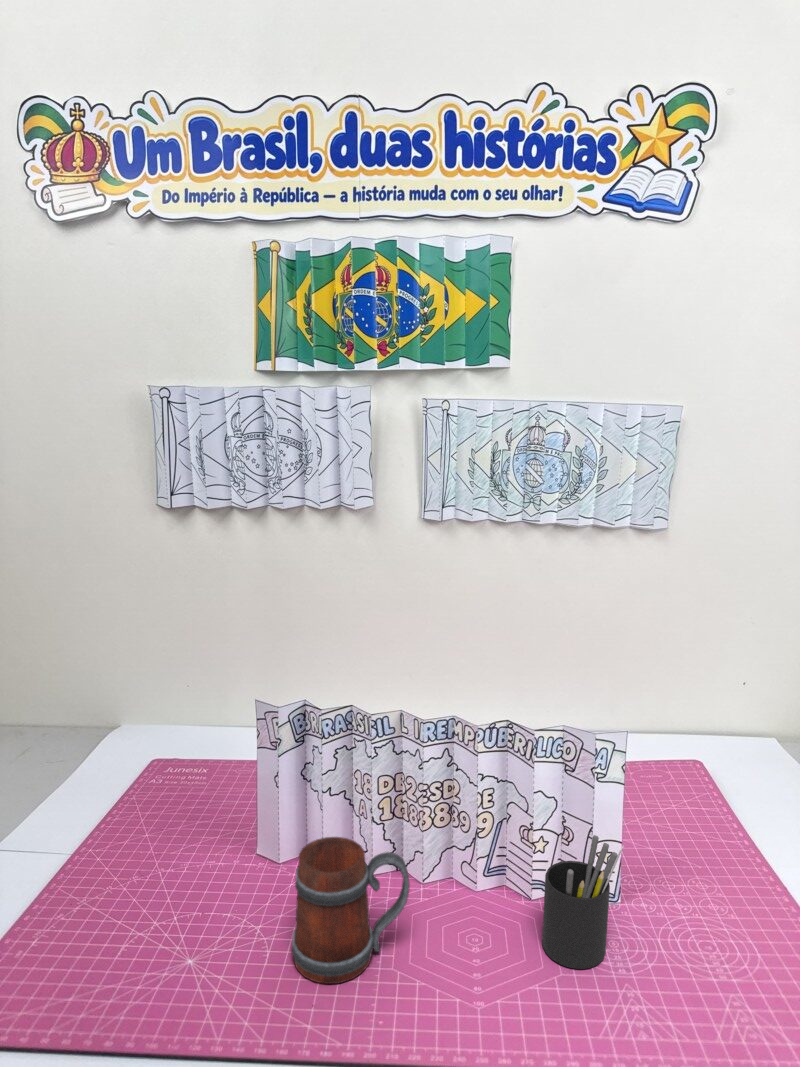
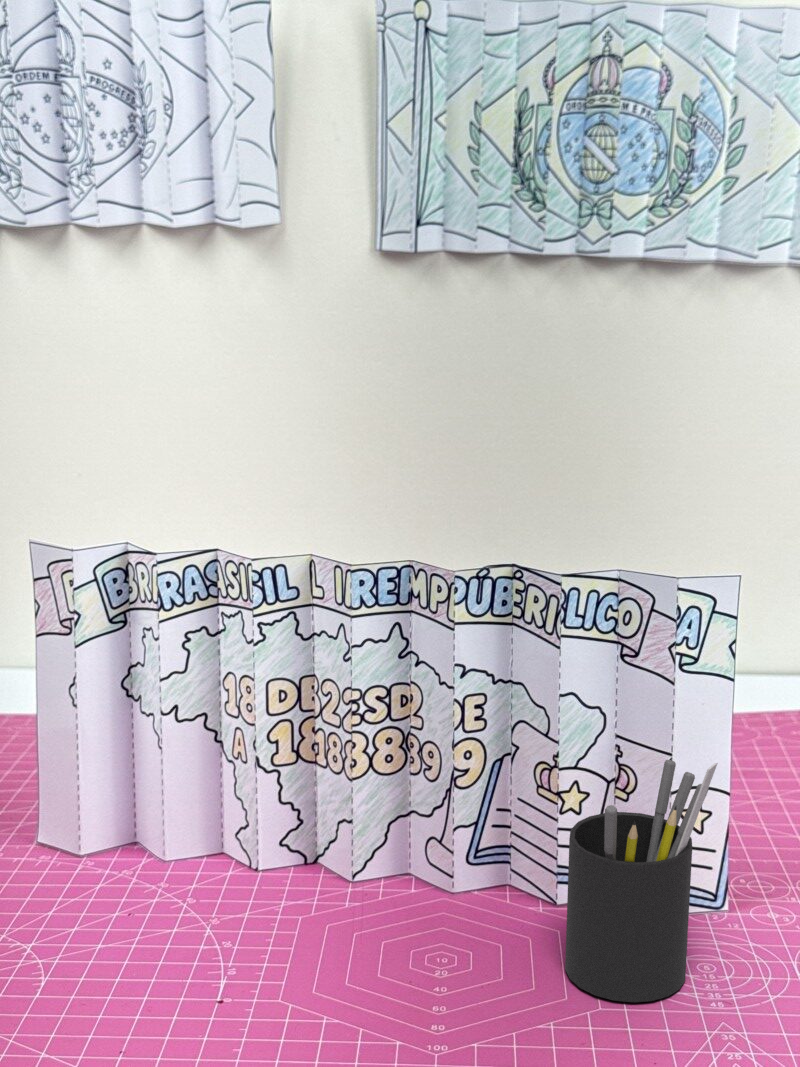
mug: present [292,837,410,984] -> none [80,758,304,1019]

